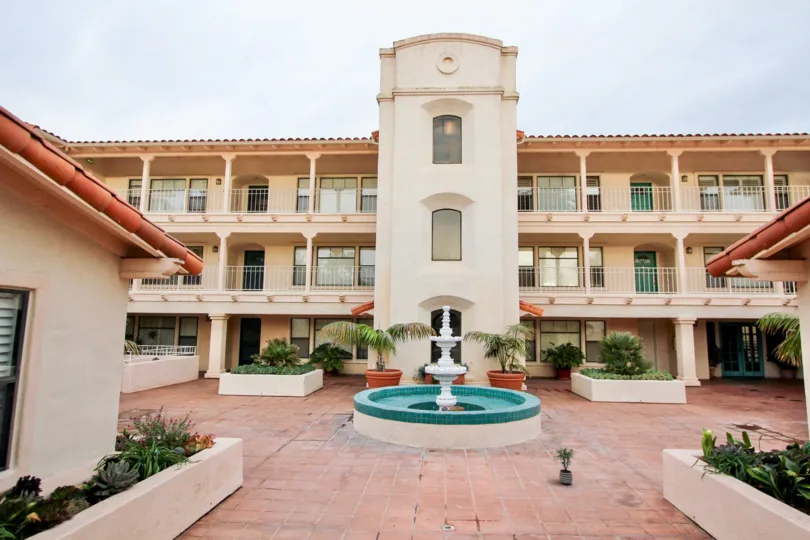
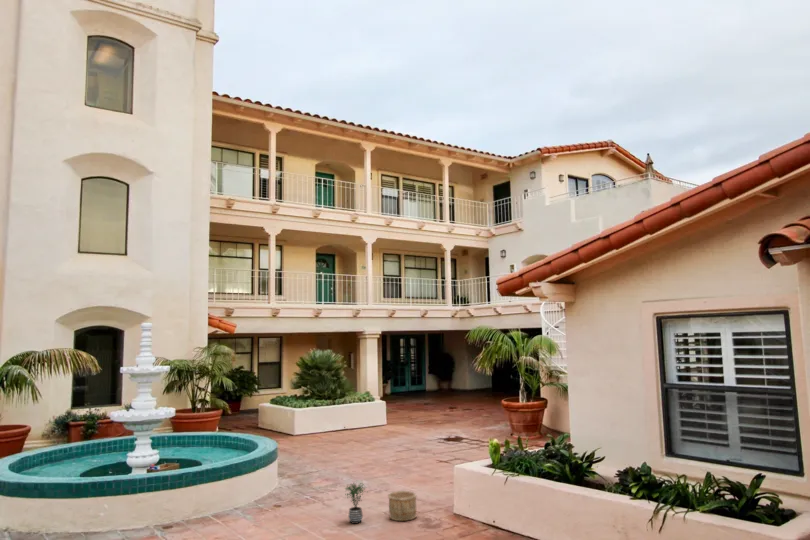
wooden bucket: none [597,465,628,496] -> present [388,491,416,521]

